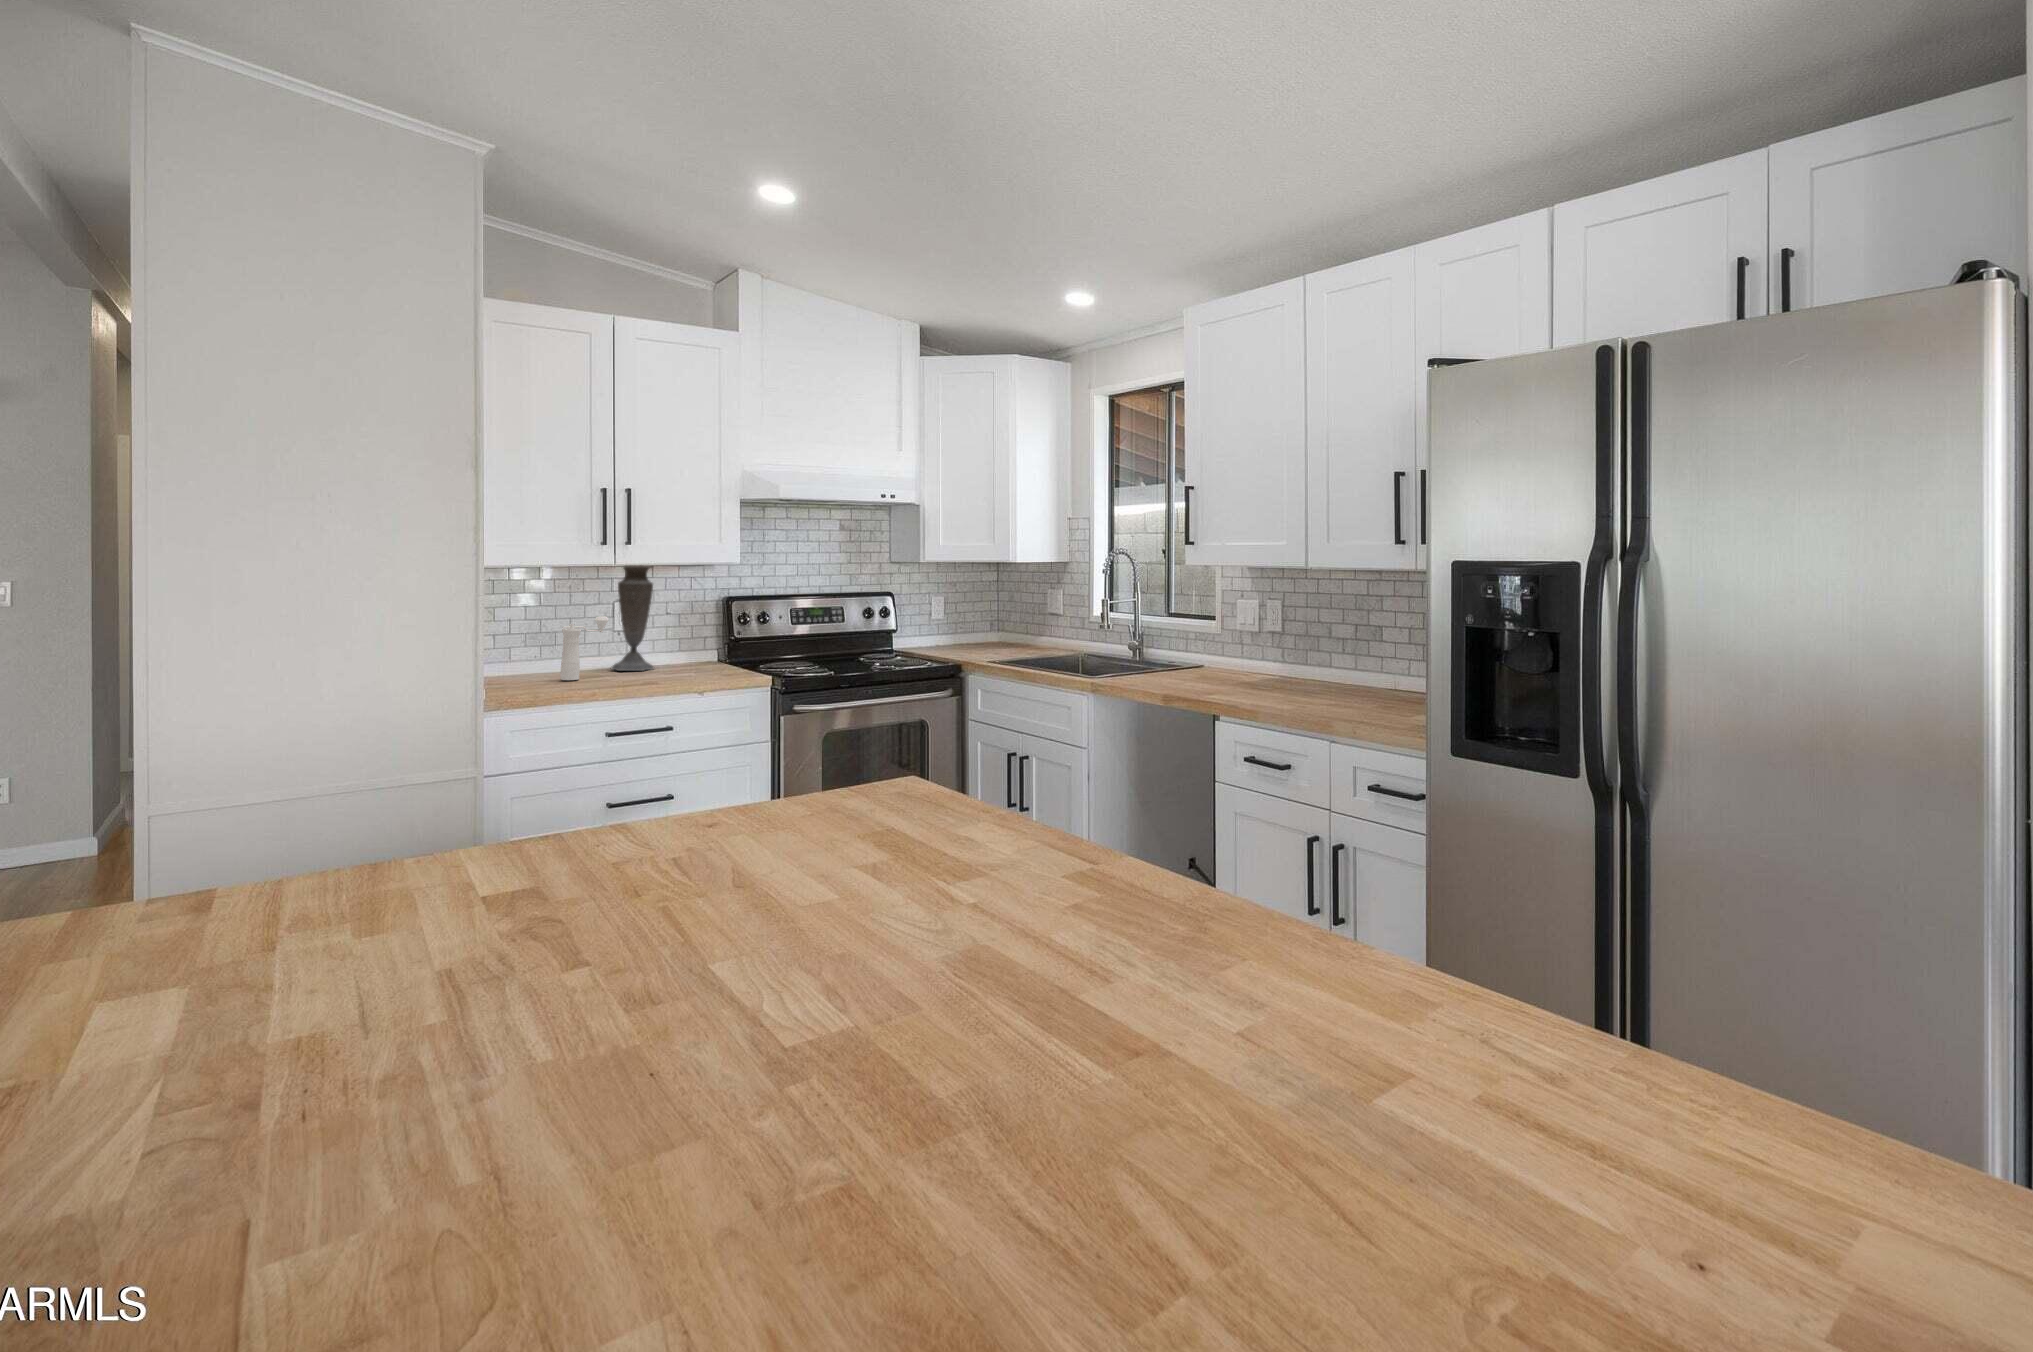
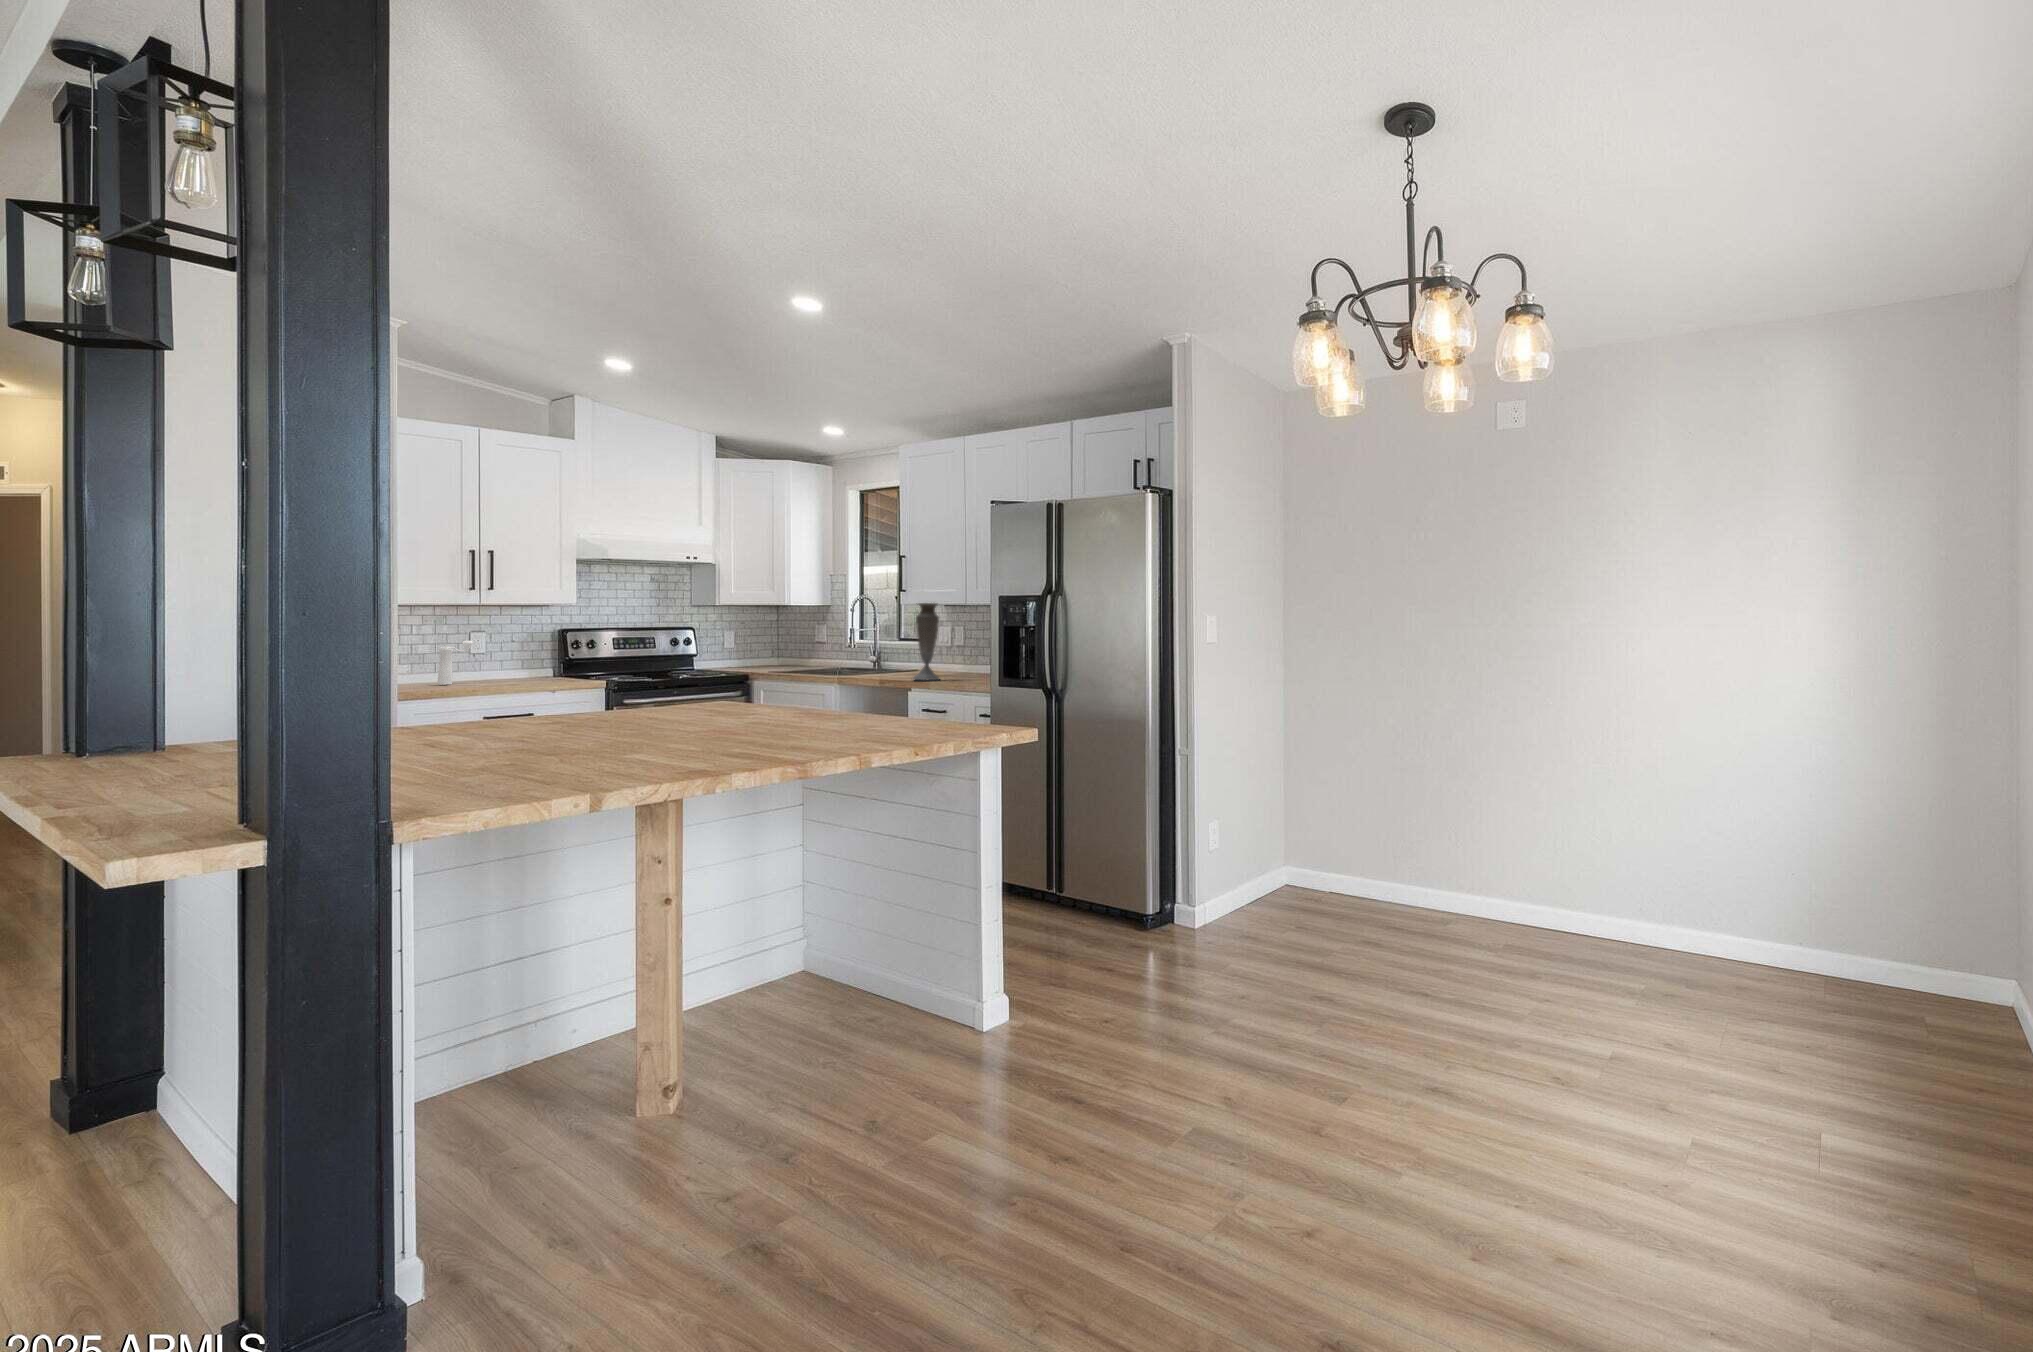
vase: present [611,565,654,671] -> present [913,603,939,680]

